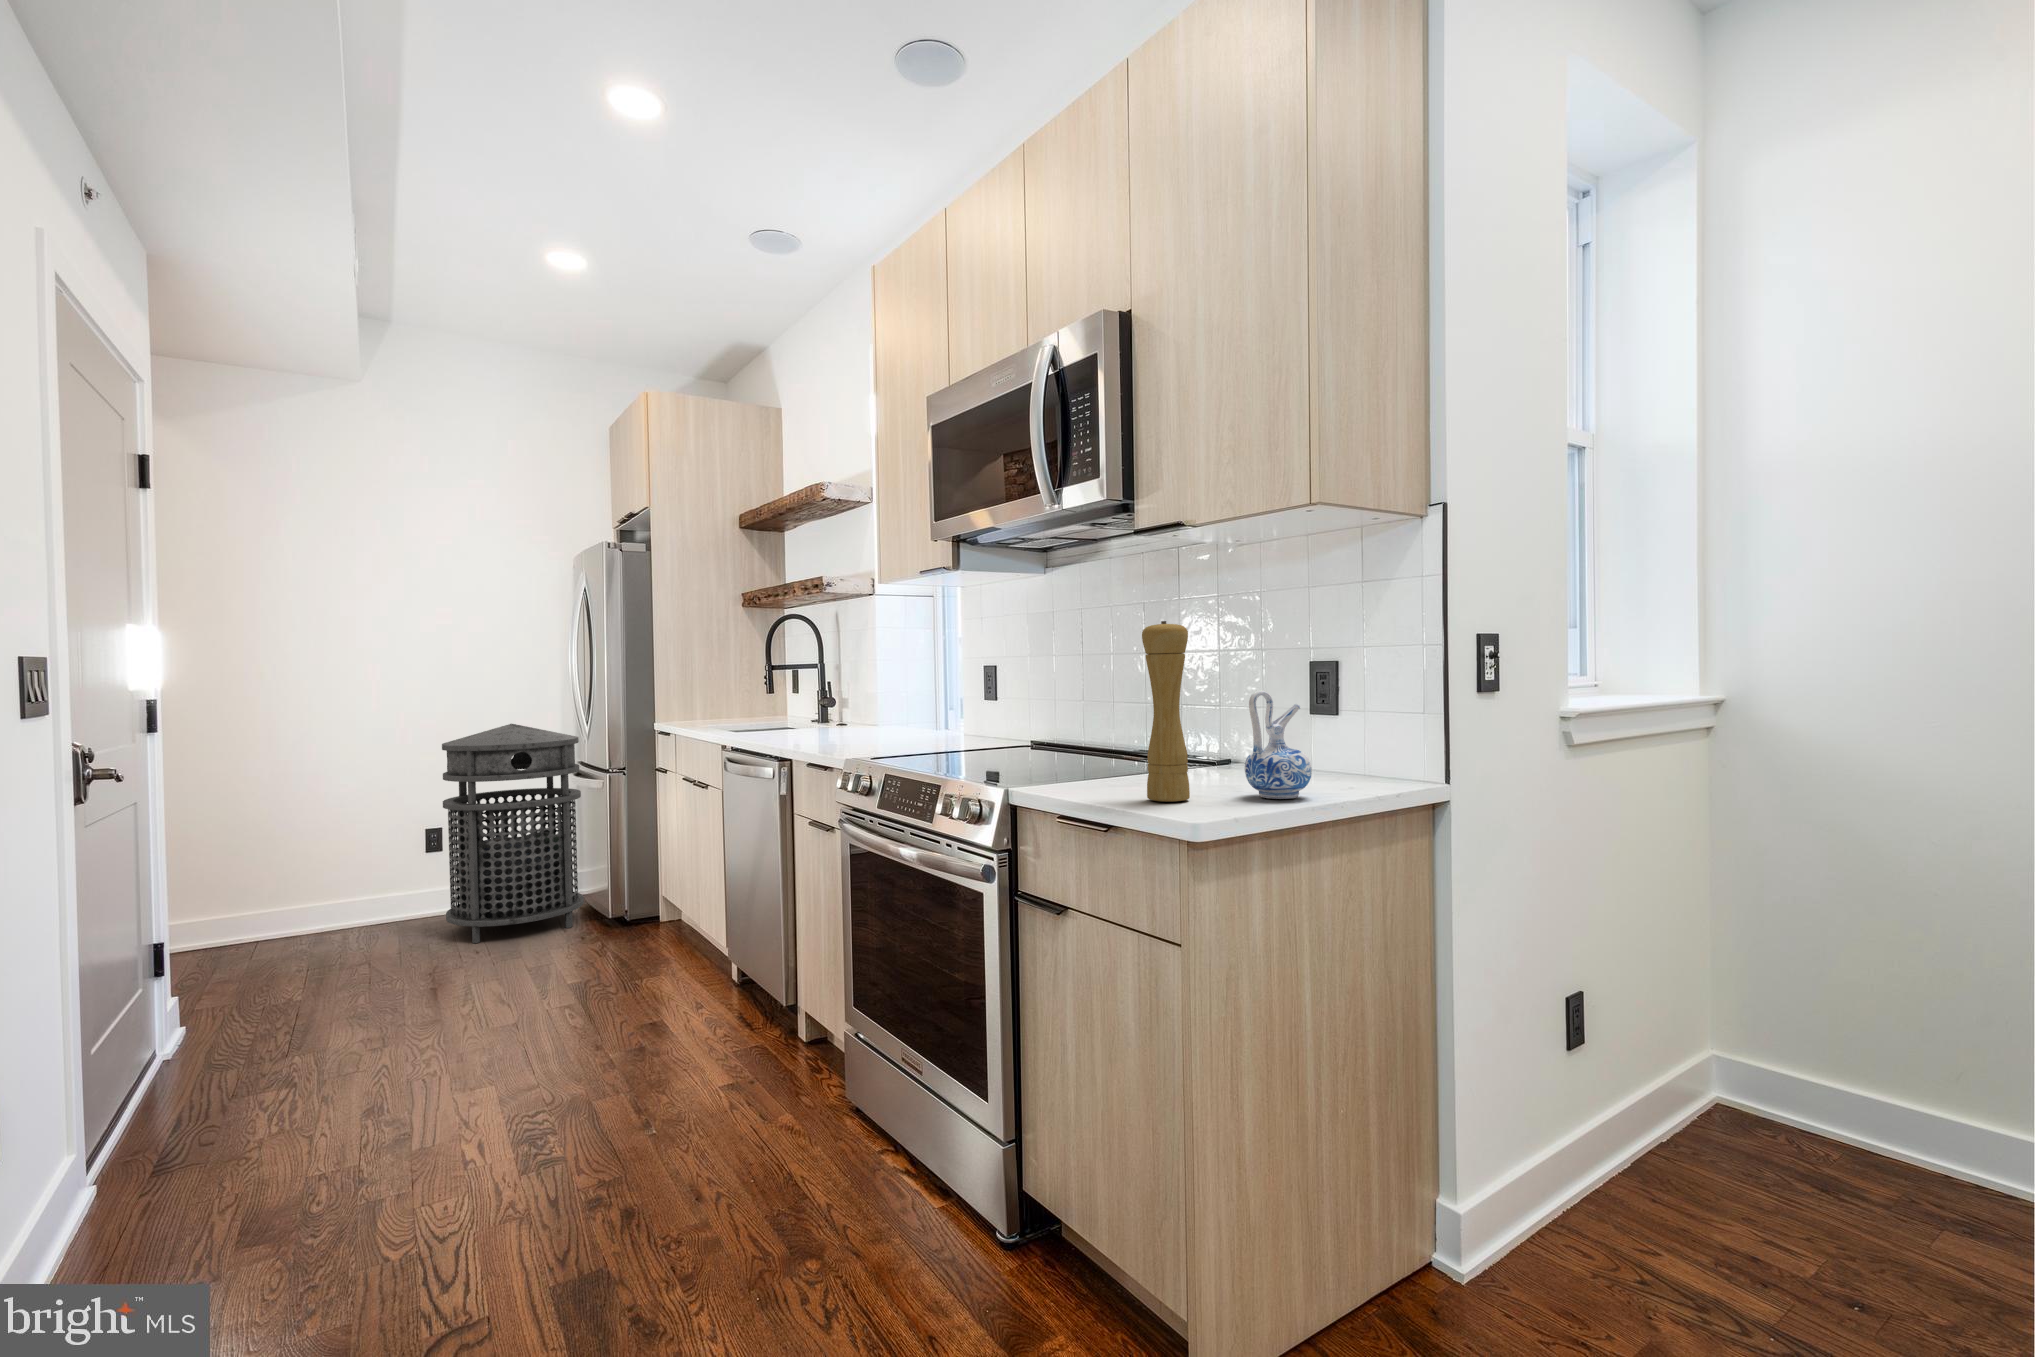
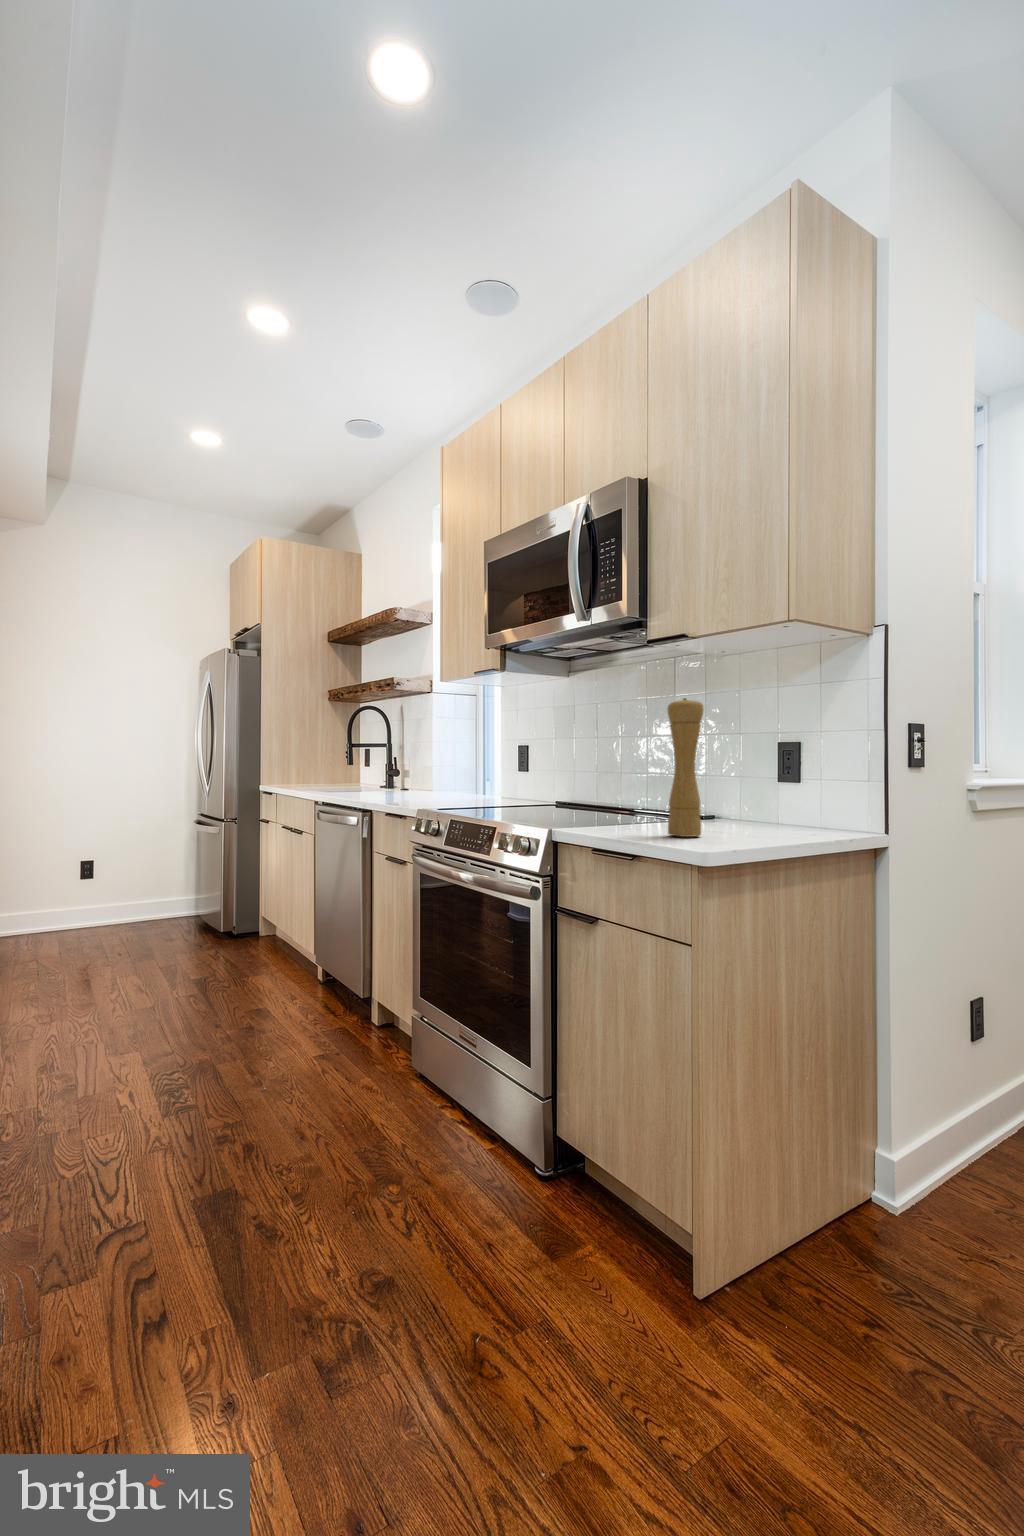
ceramic pitcher: present [1245,690,1312,799] -> none [743,754,796,837]
trash can: present [442,724,584,943] -> none [100,784,203,947]

